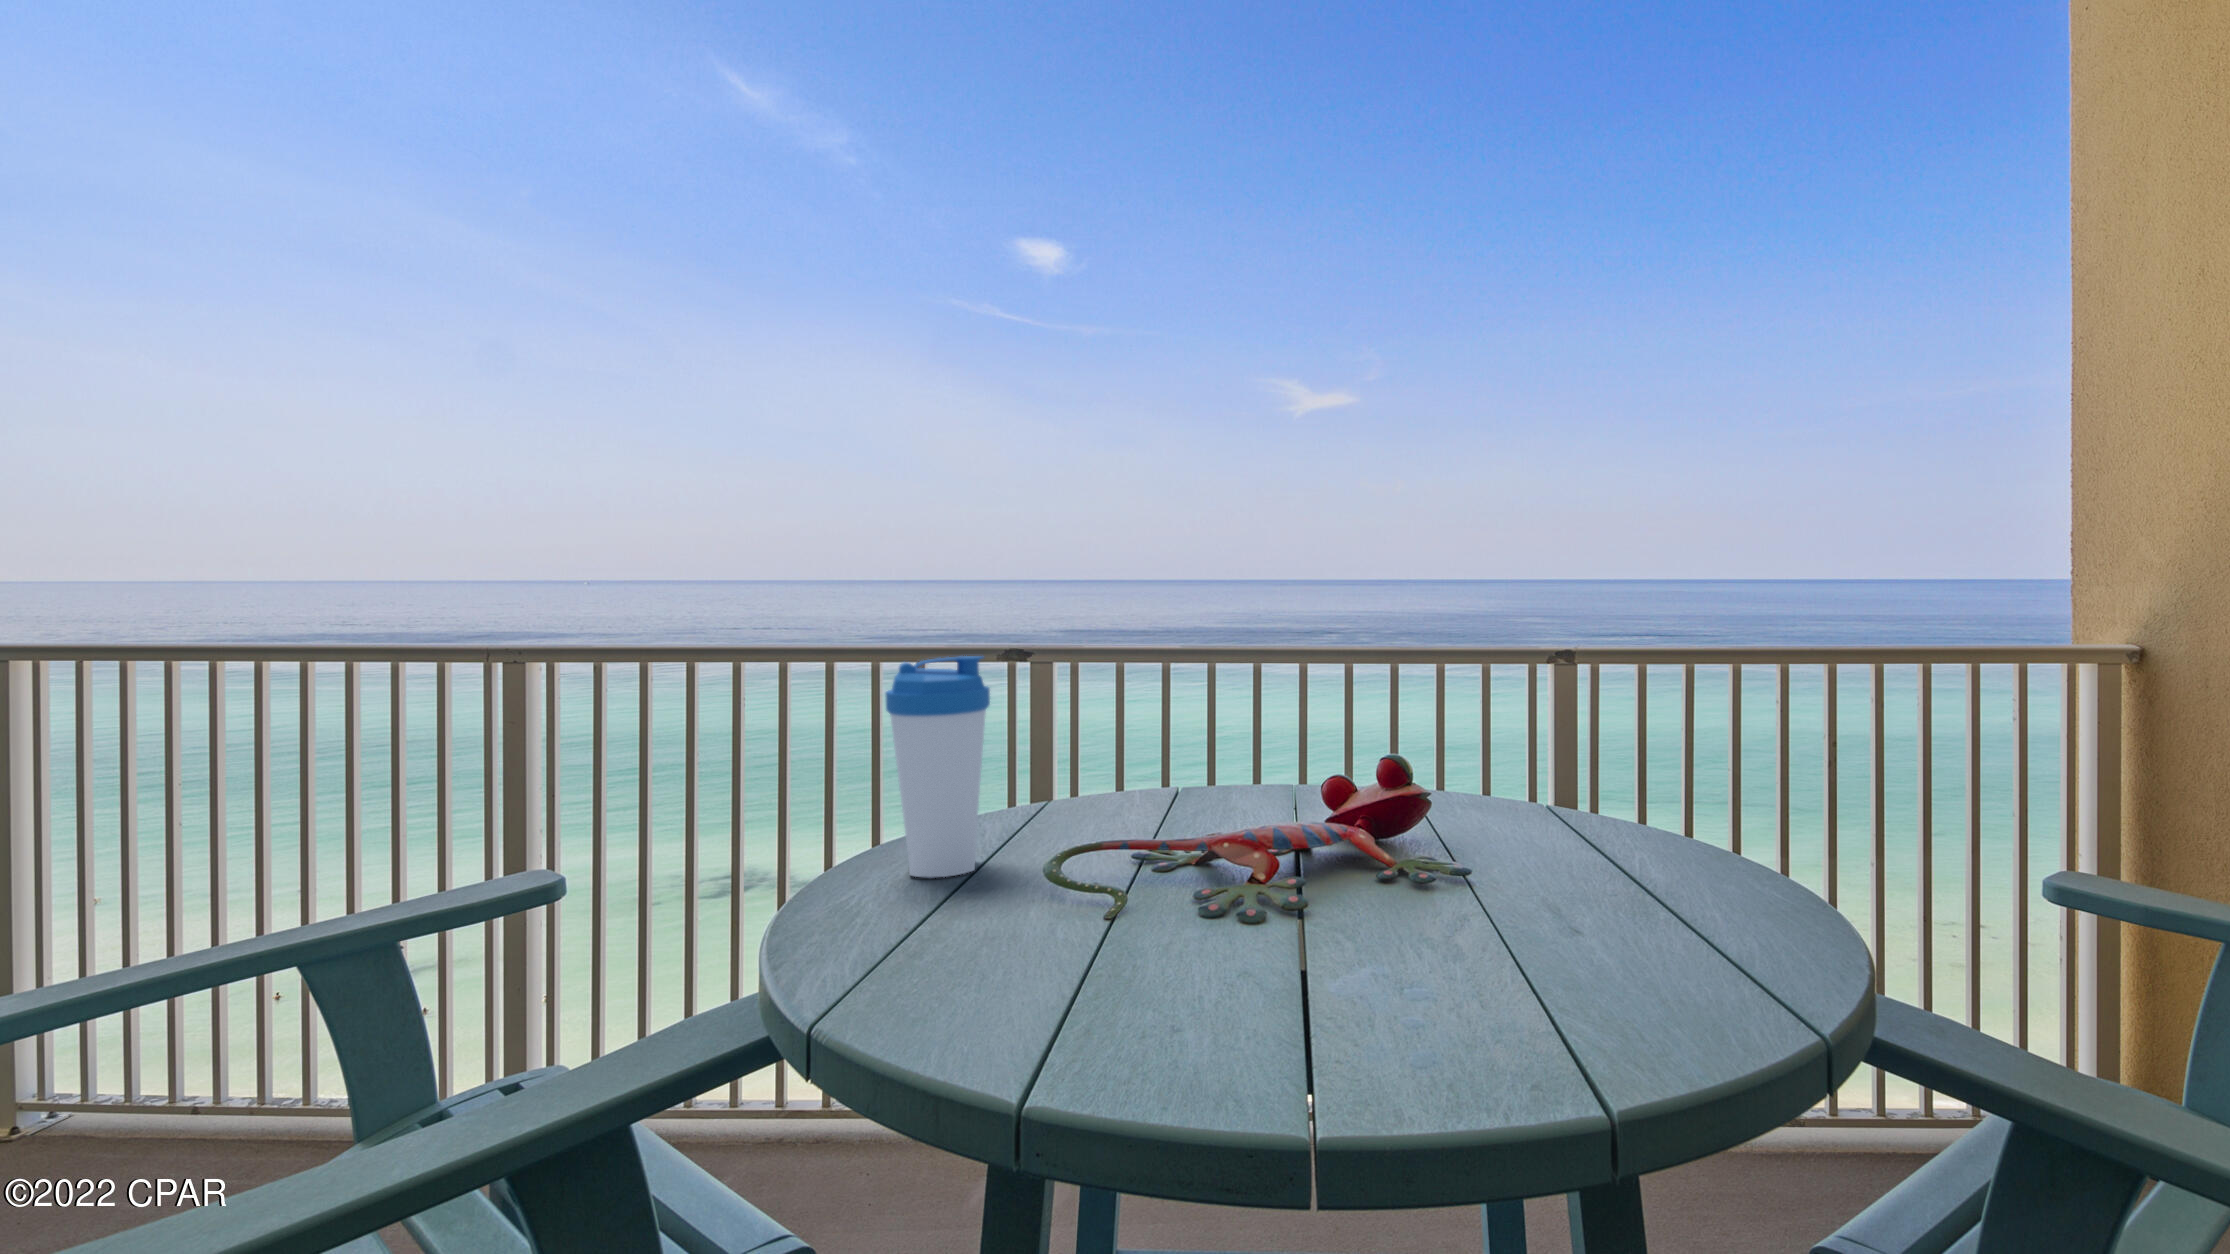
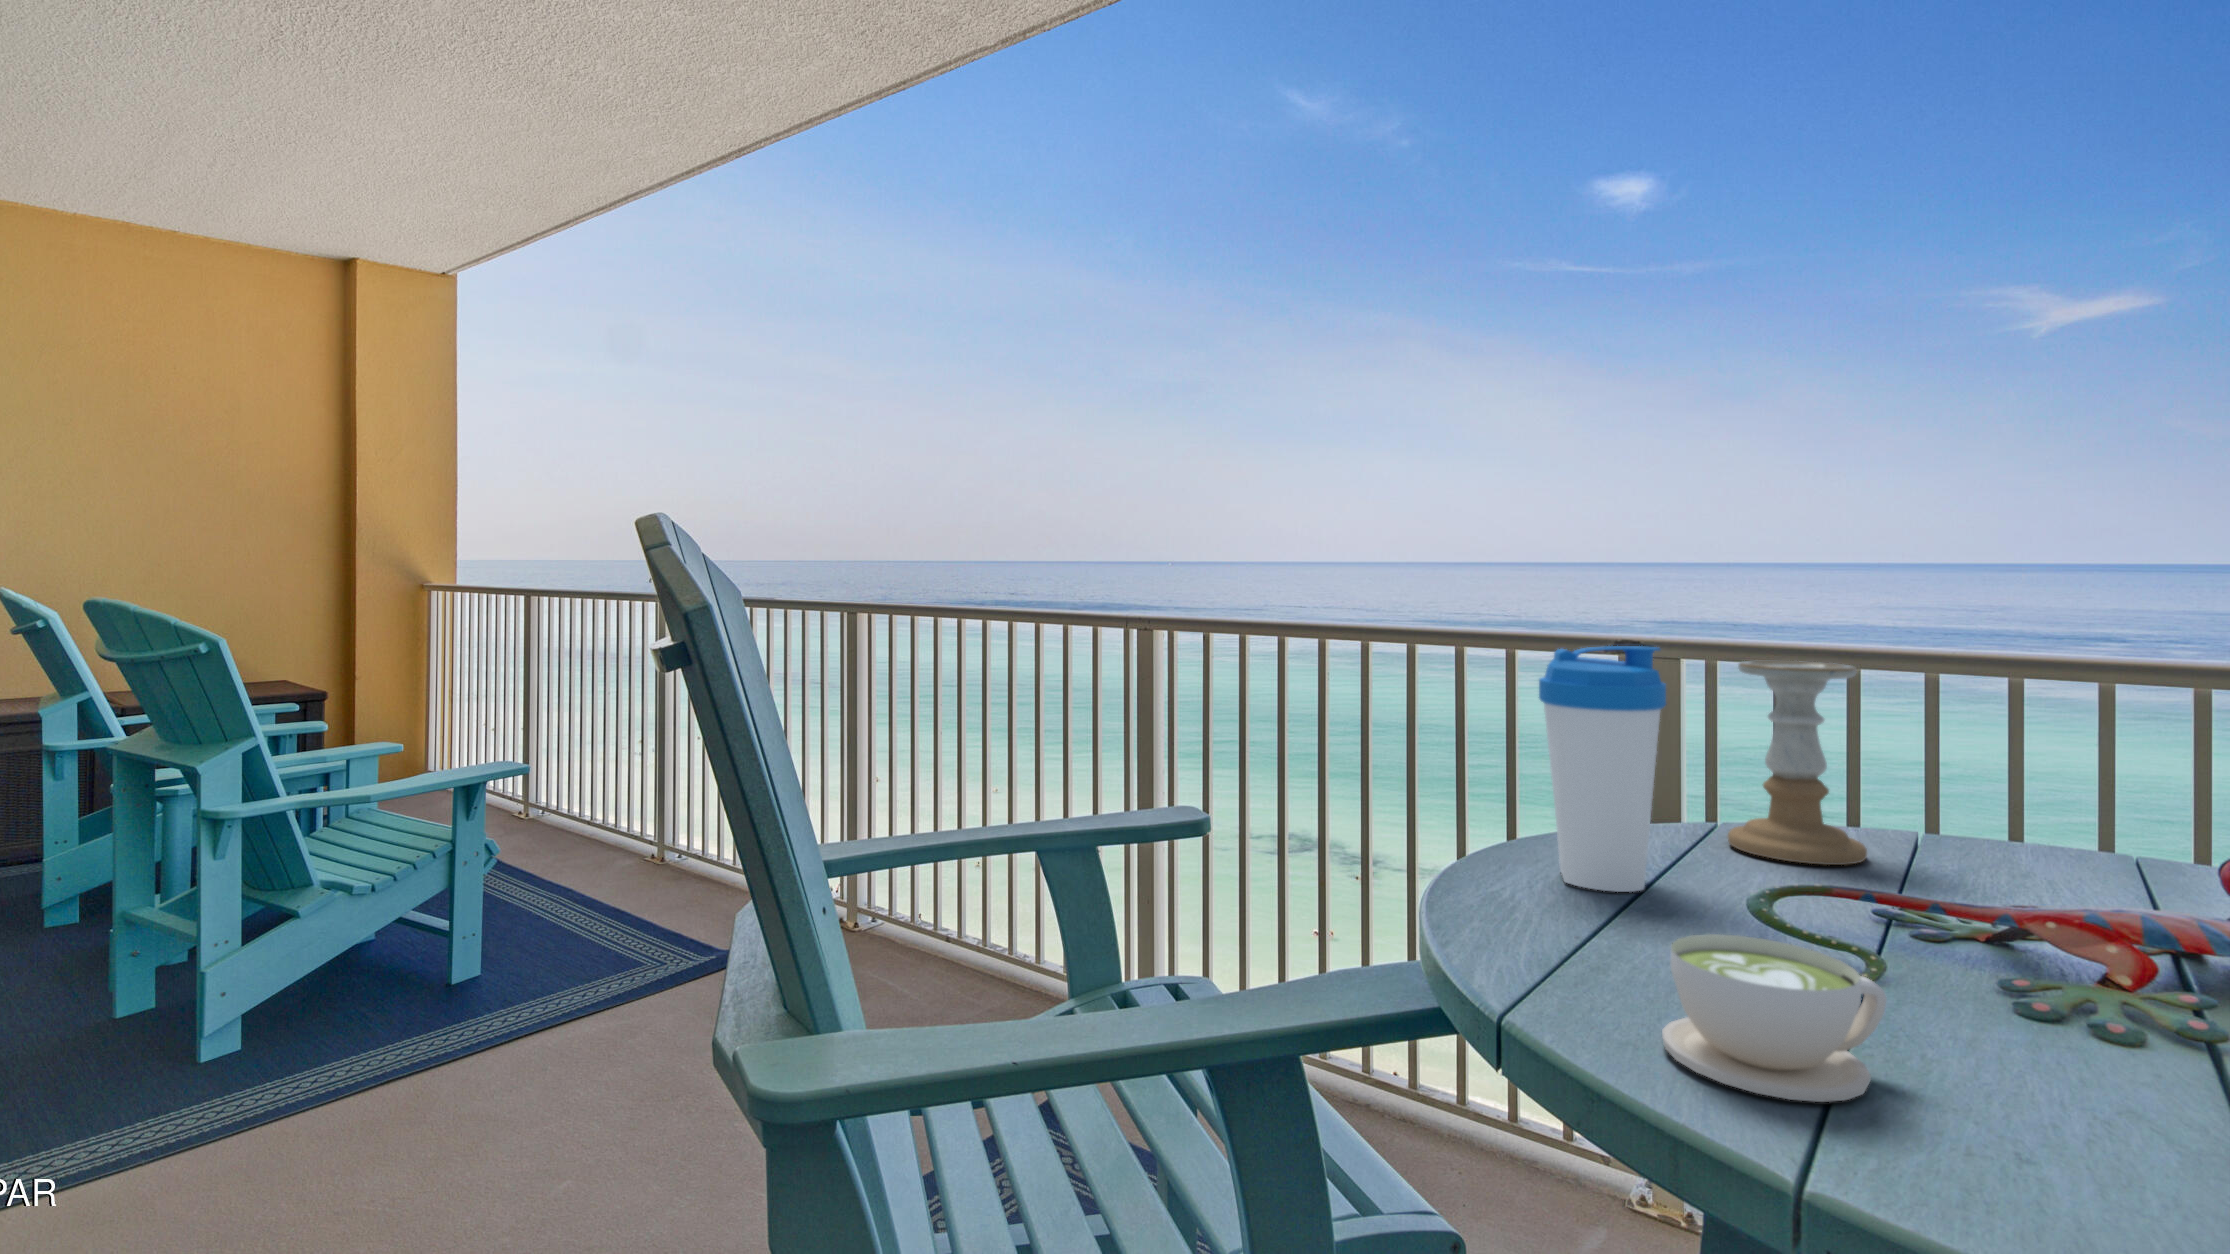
candle holder: none [1054,659,1149,826] -> present [1728,661,1867,865]
coffee cup: none [940,895,1096,1022] -> present [1662,934,1887,1102]

